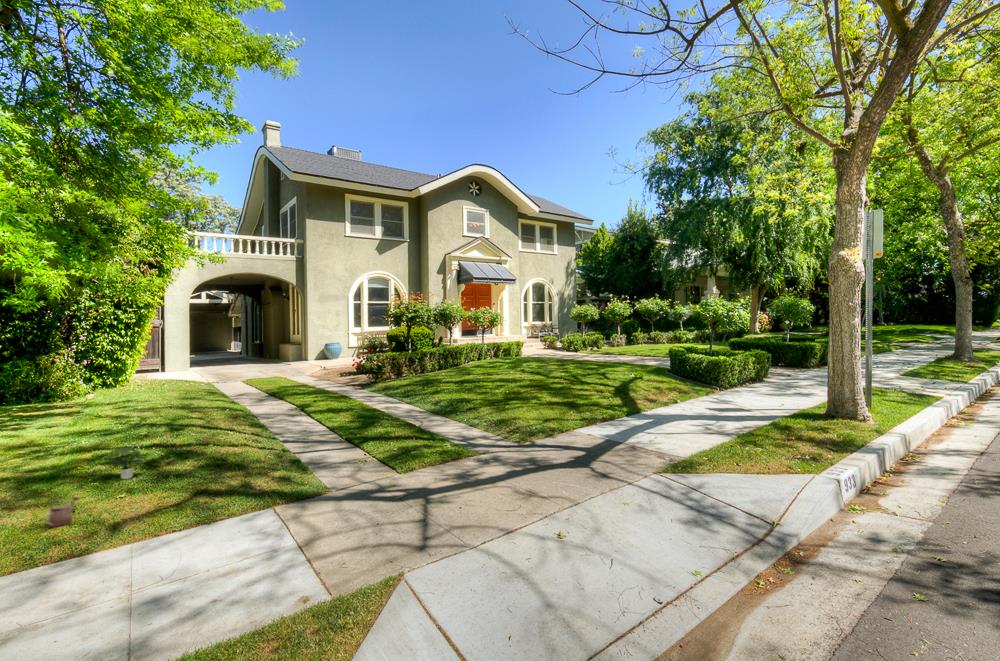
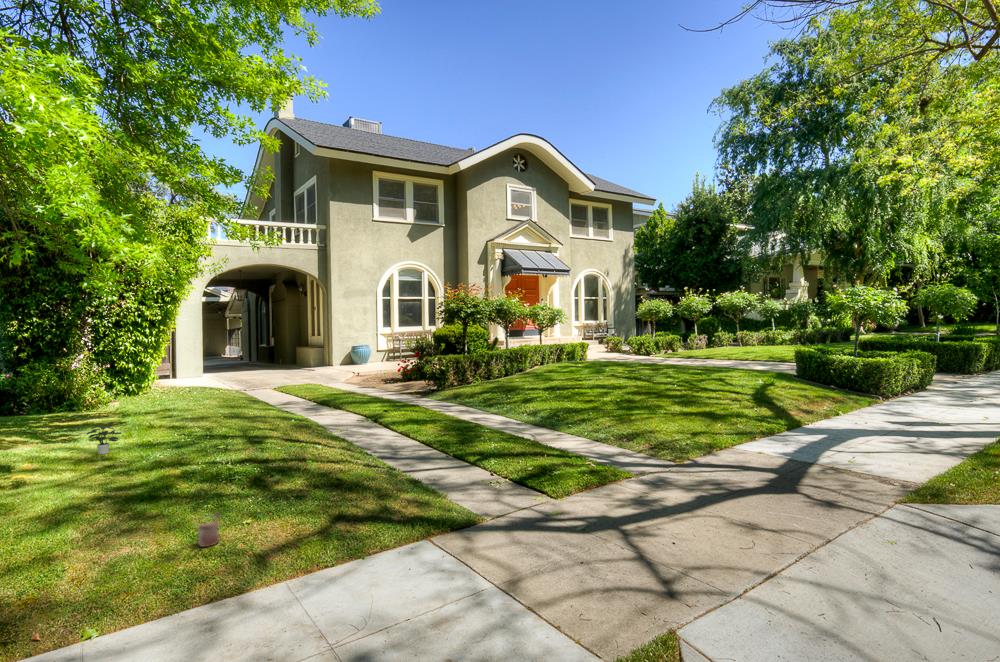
potted plant: present [108,443,147,479] -> present [86,422,122,454]

